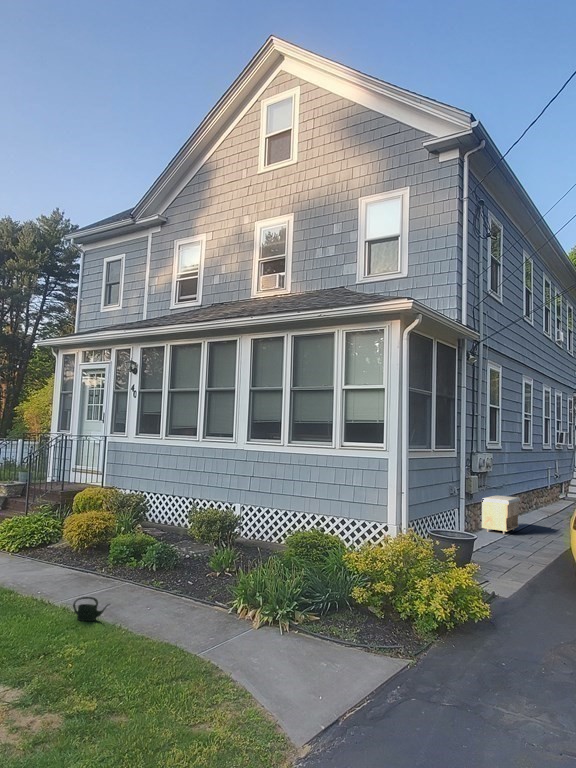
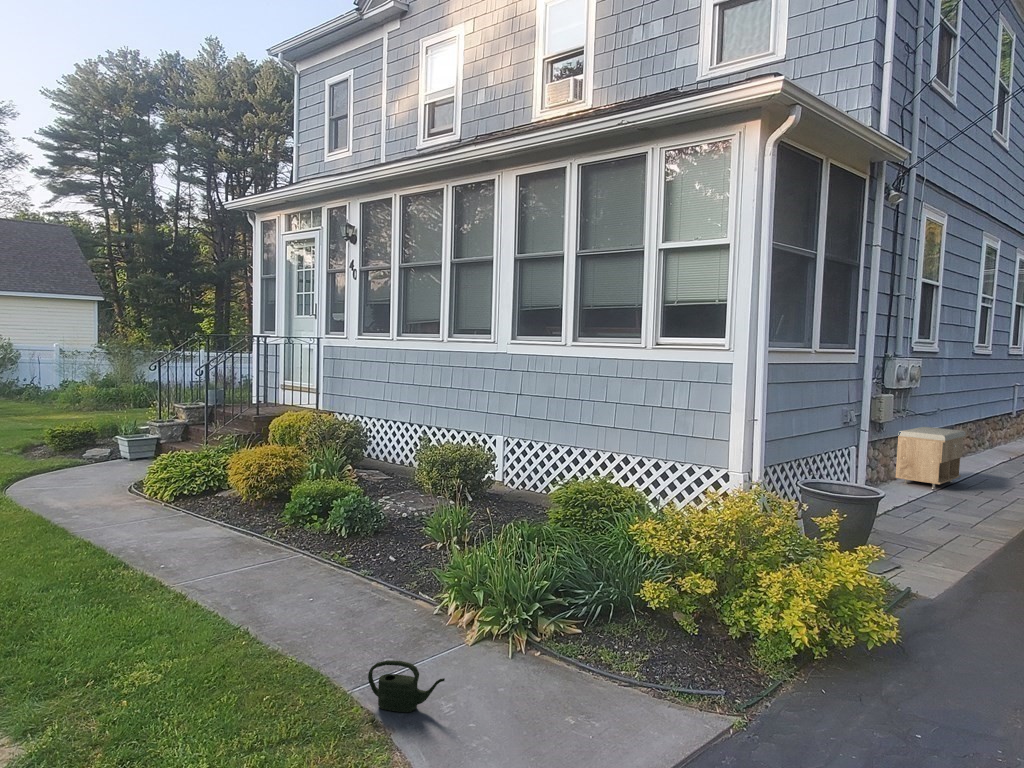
watering can: present [73,597,109,621] -> present [368,660,445,712]

